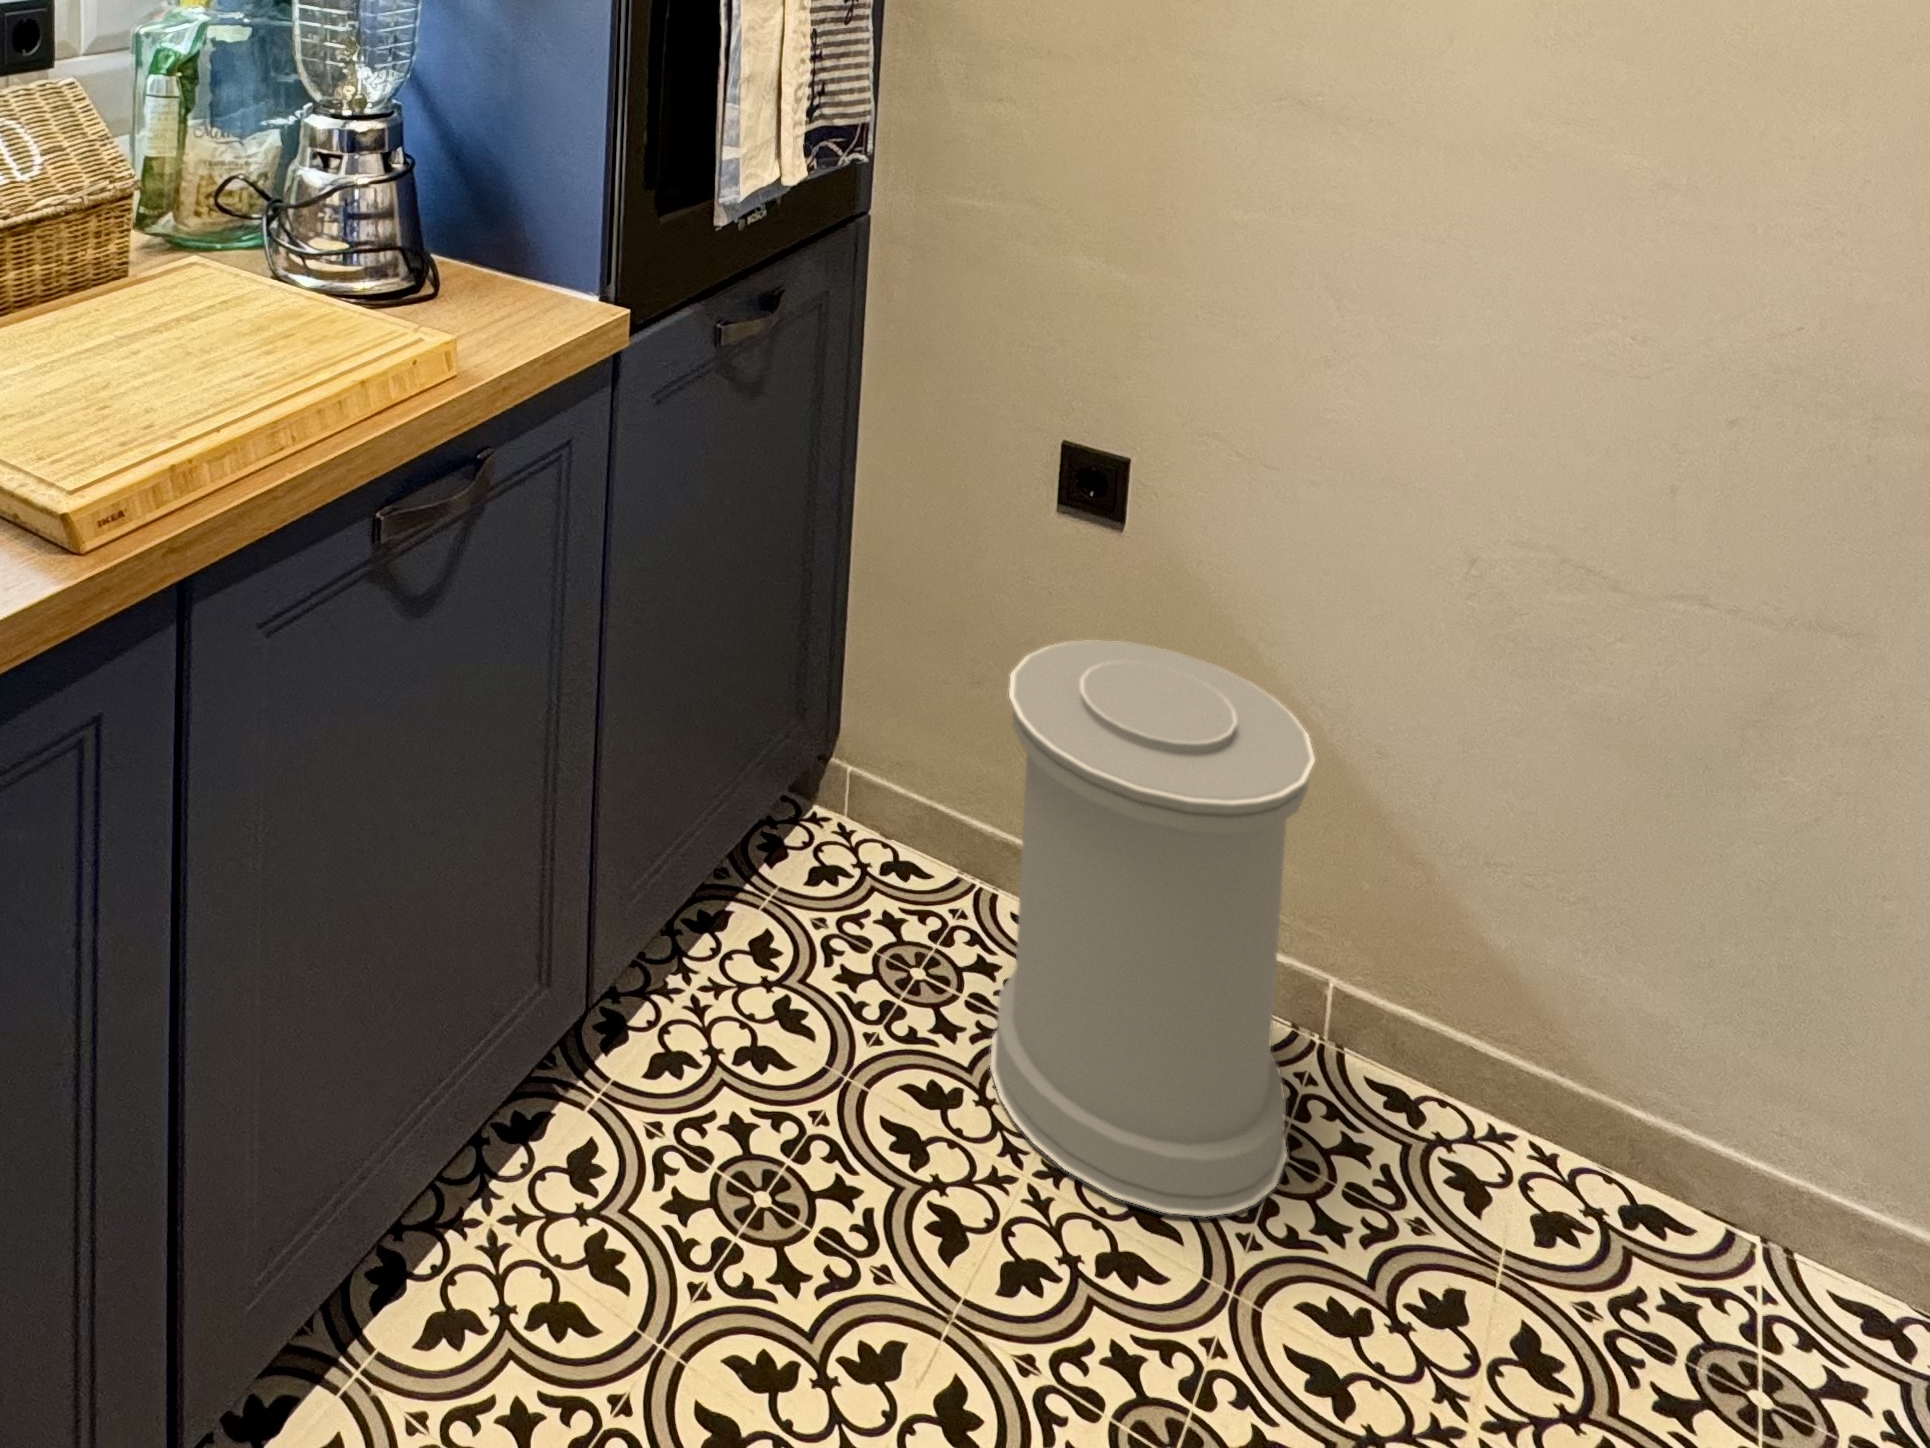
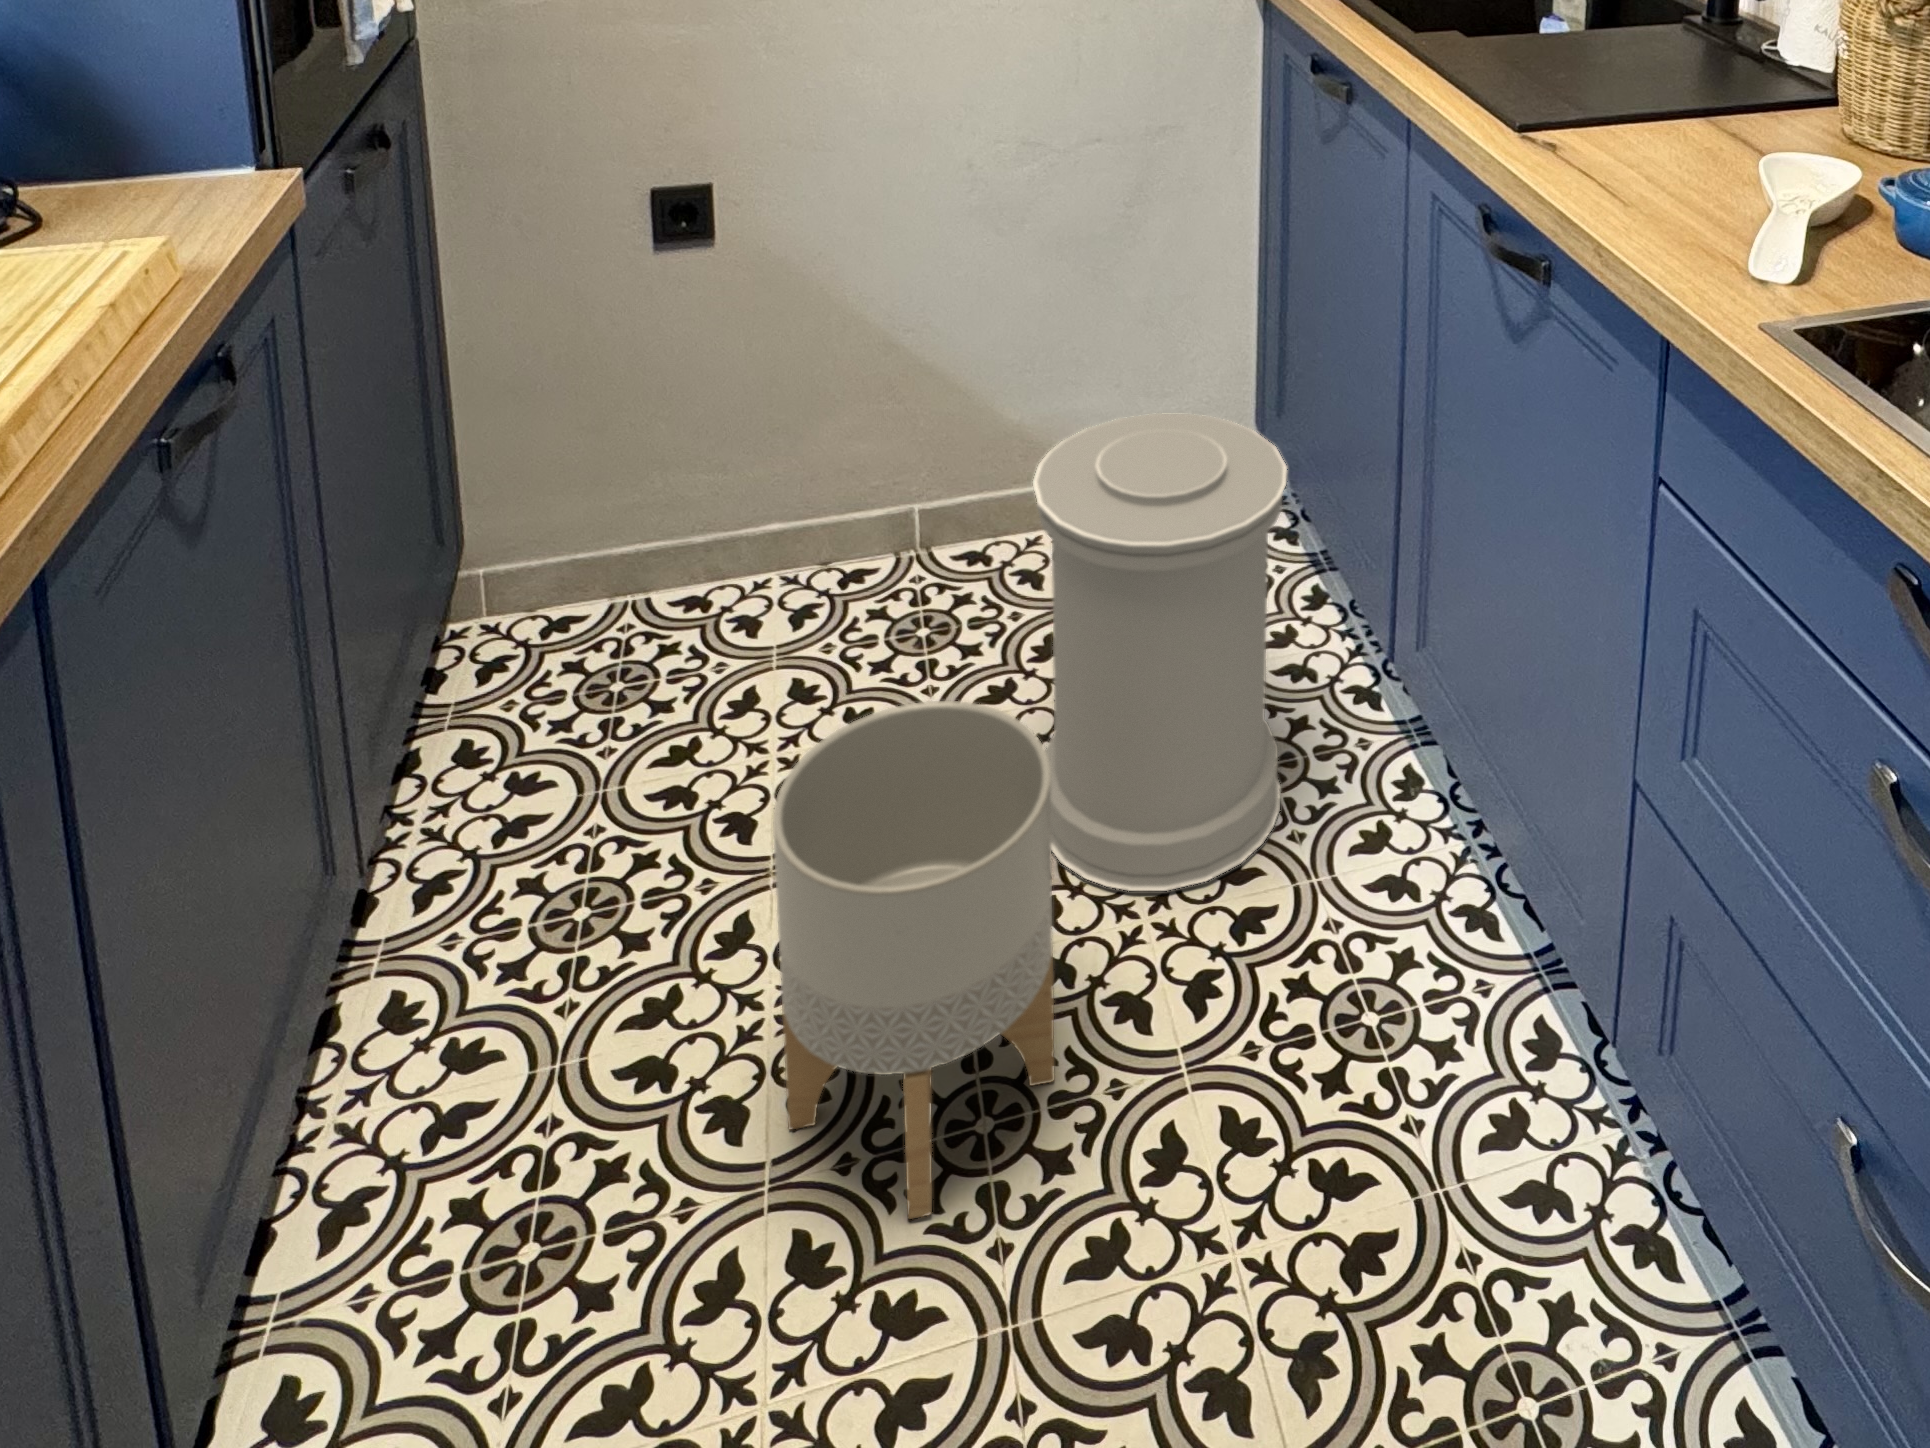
planter: none [625,756,876,1221] -> present [773,701,1054,1219]

